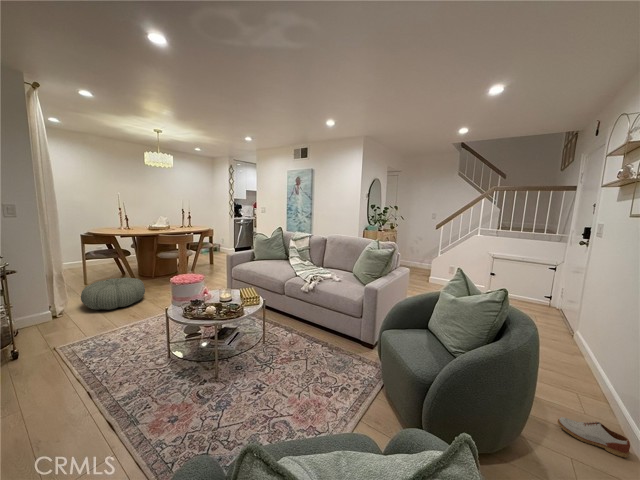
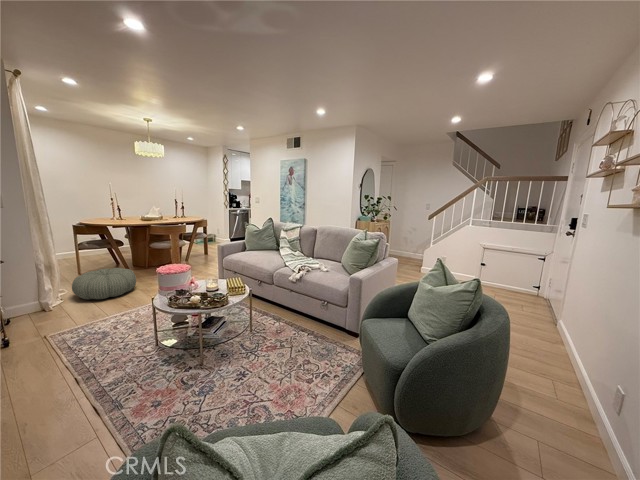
shoe: present [557,417,630,458] -> none [529,402,595,440]

